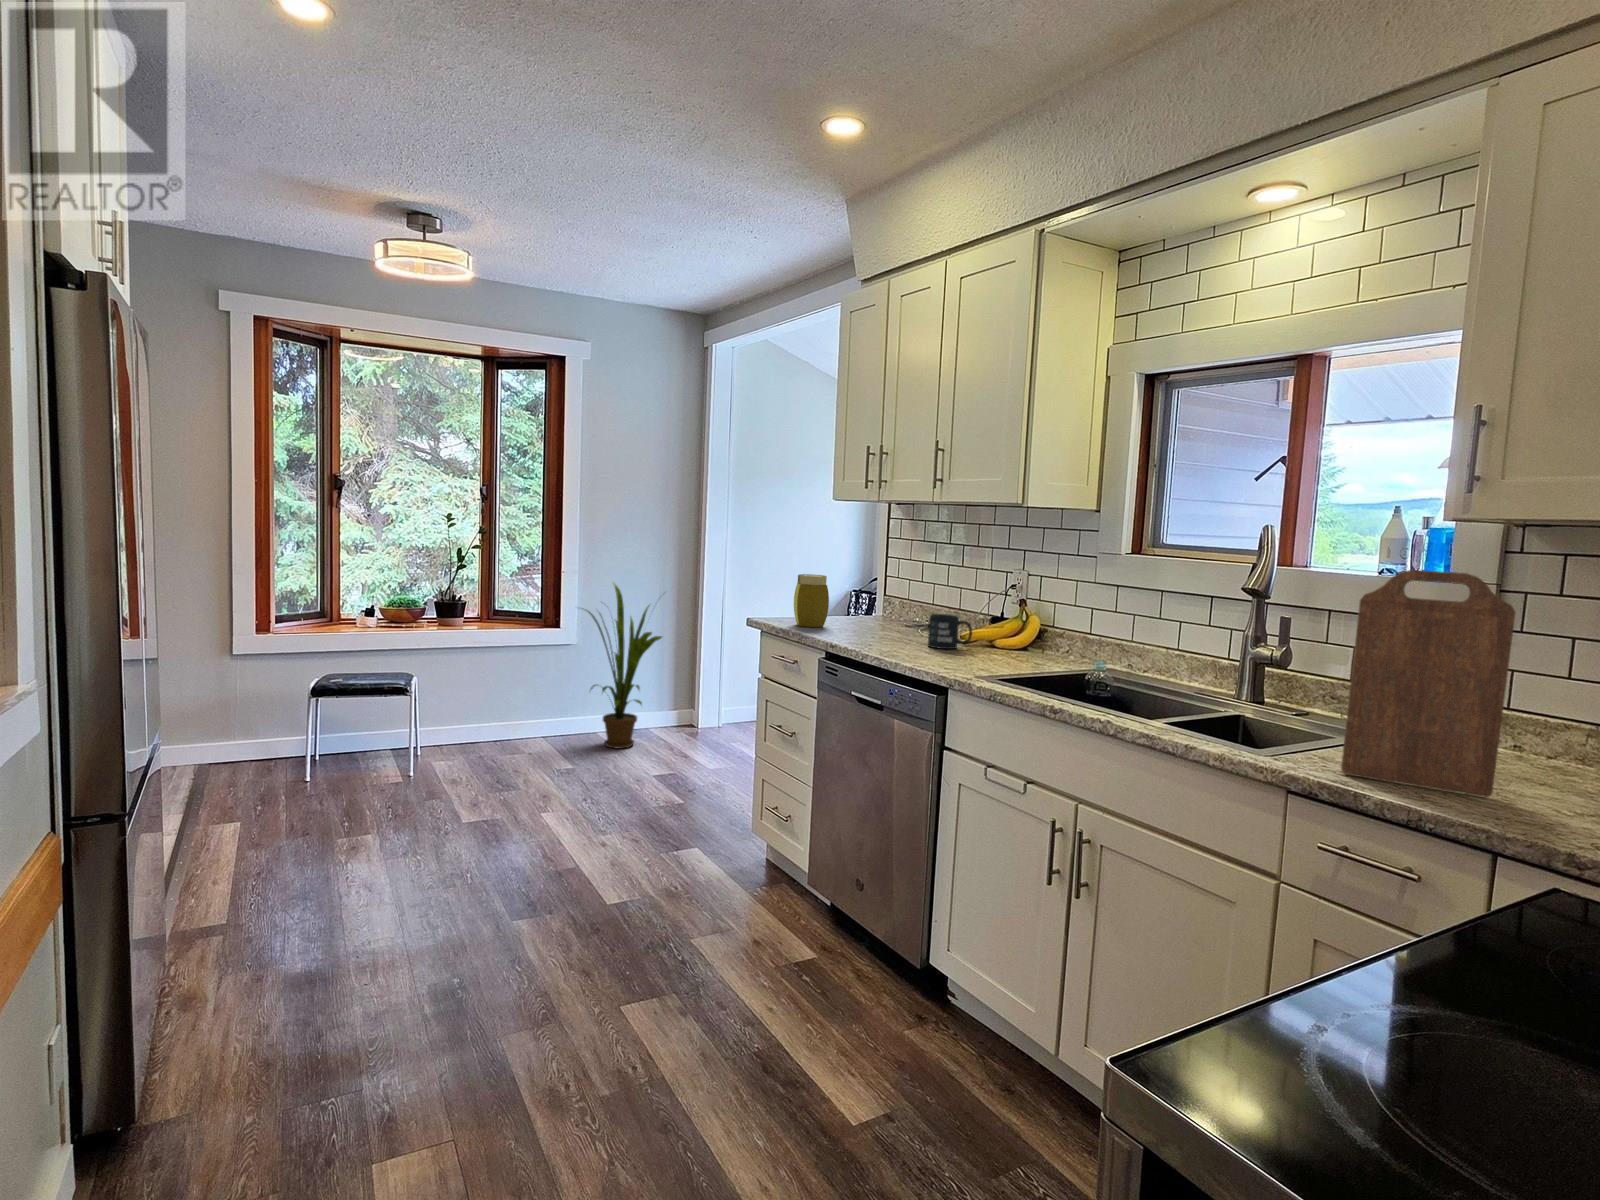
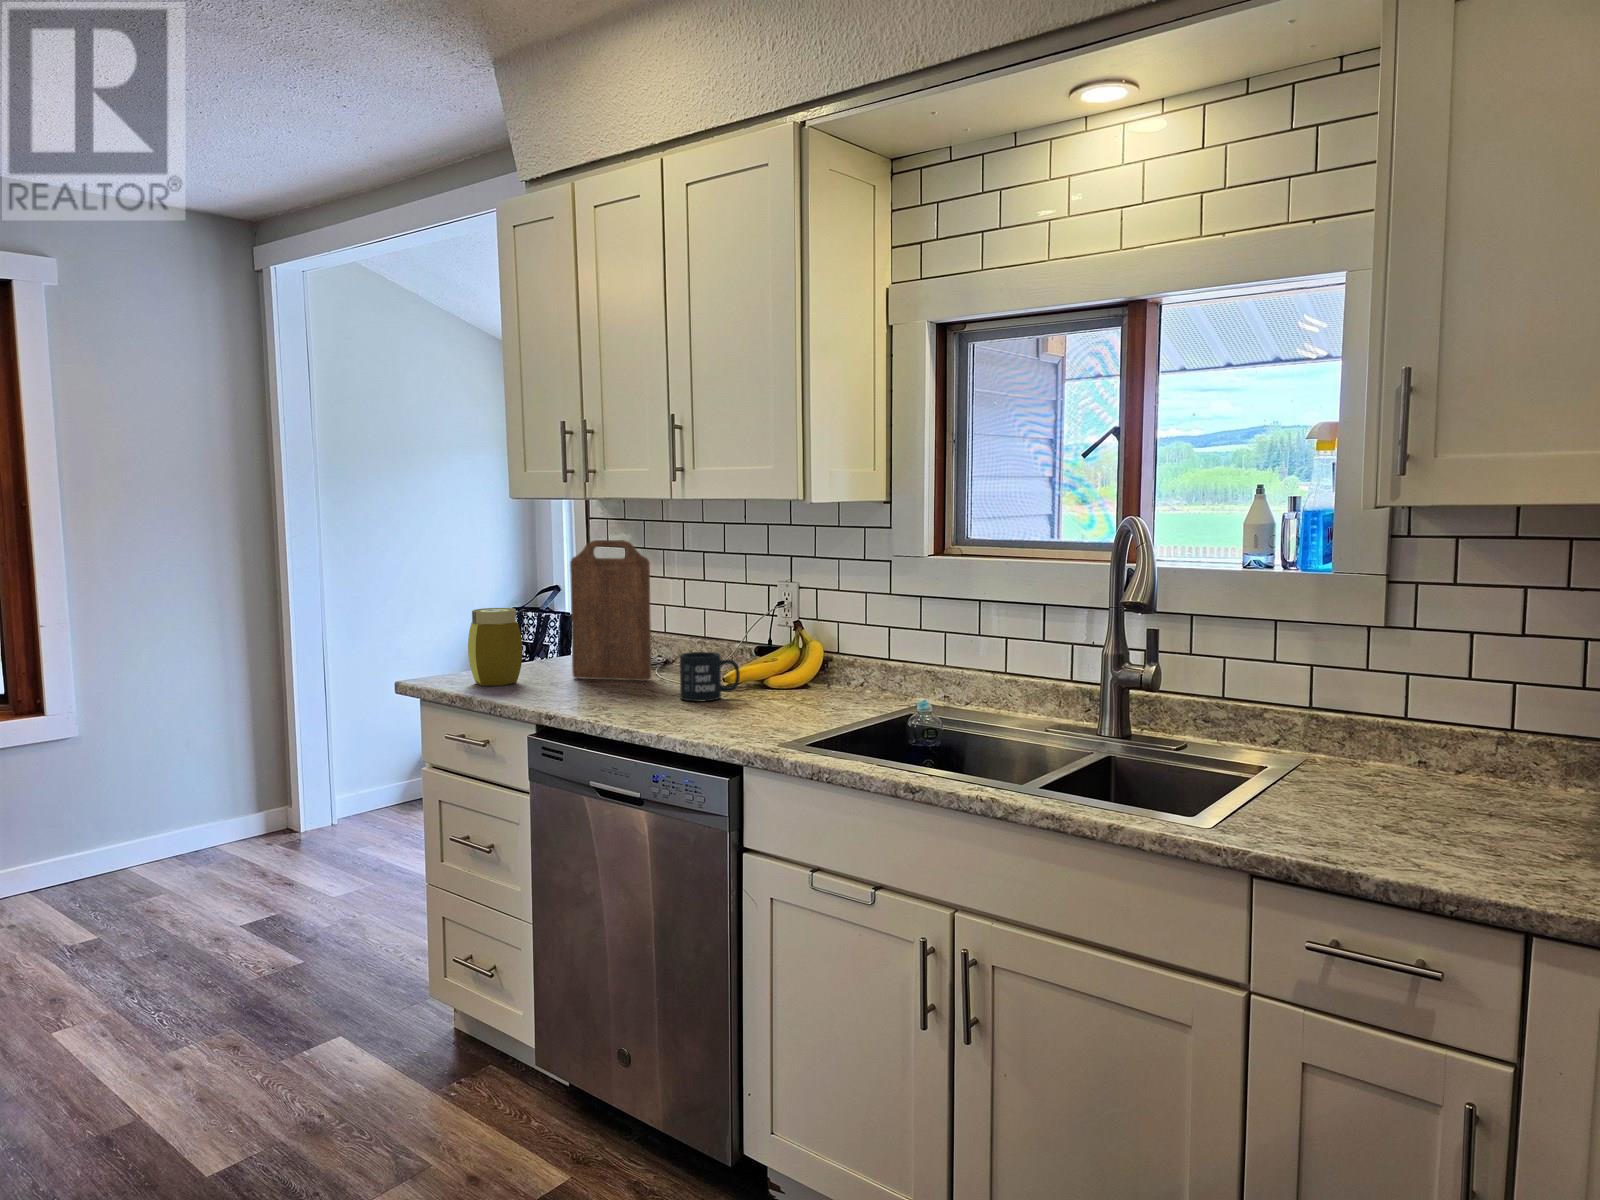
cutting board: present [1341,570,1515,797] -> present [570,540,651,680]
house plant: present [583,584,662,749] -> none [74,631,239,889]

